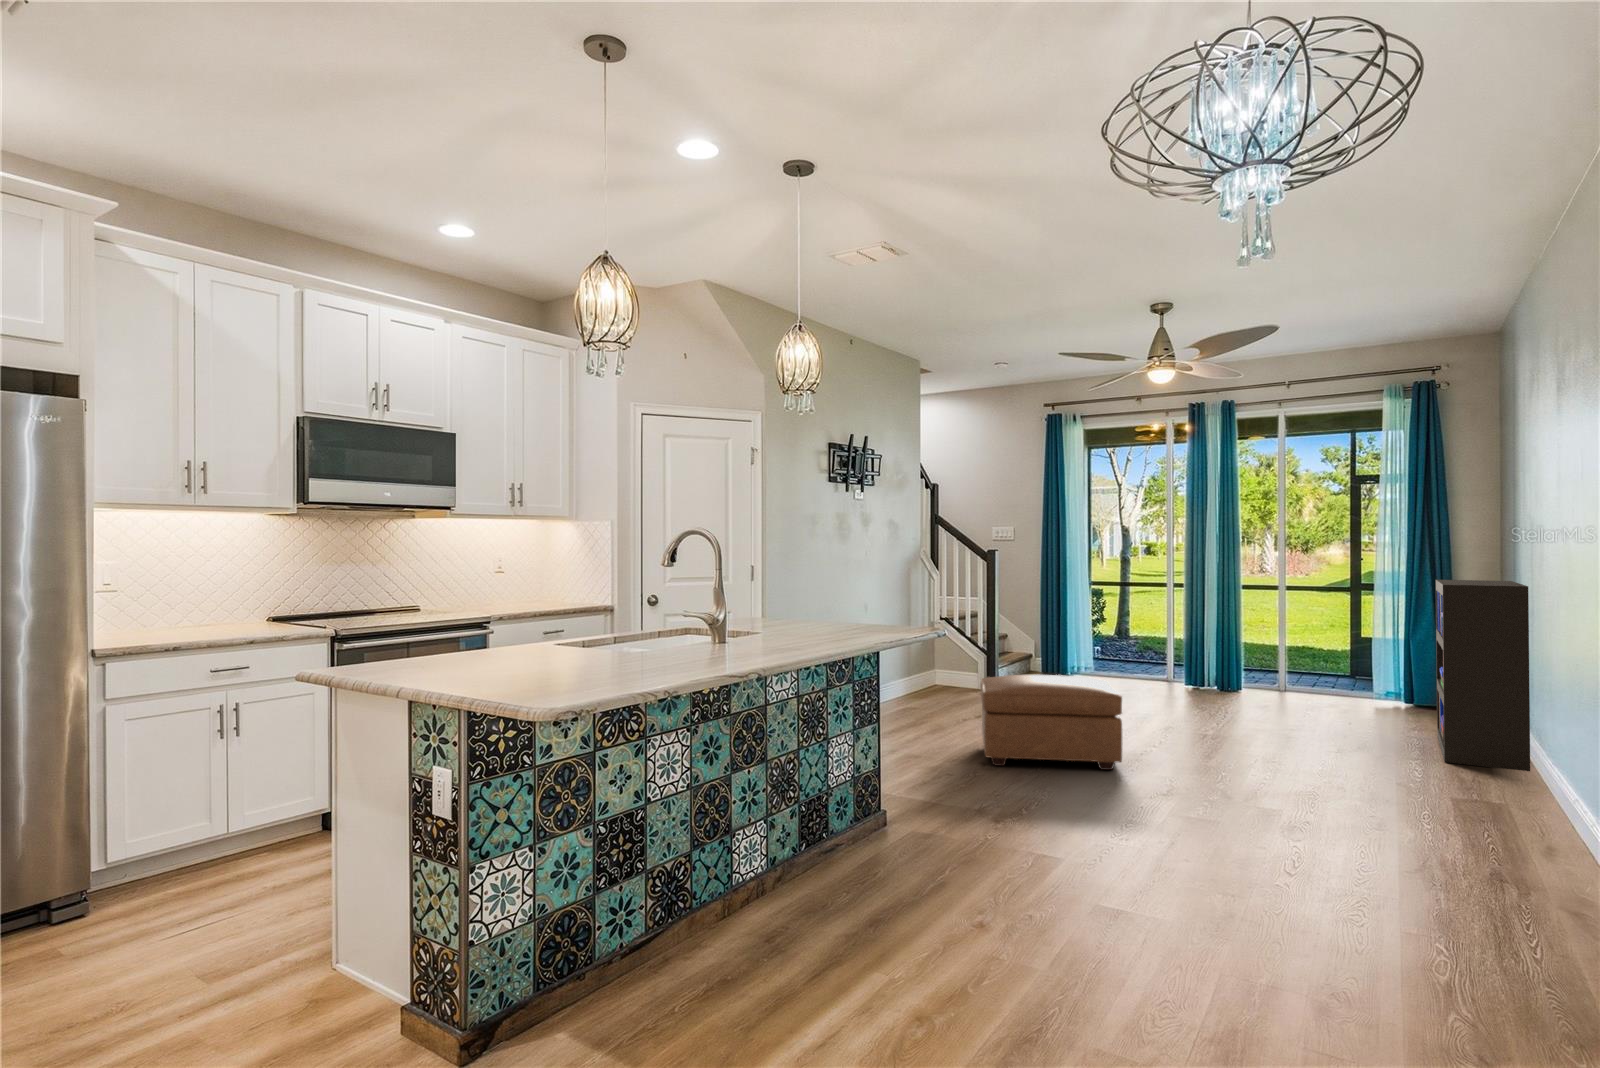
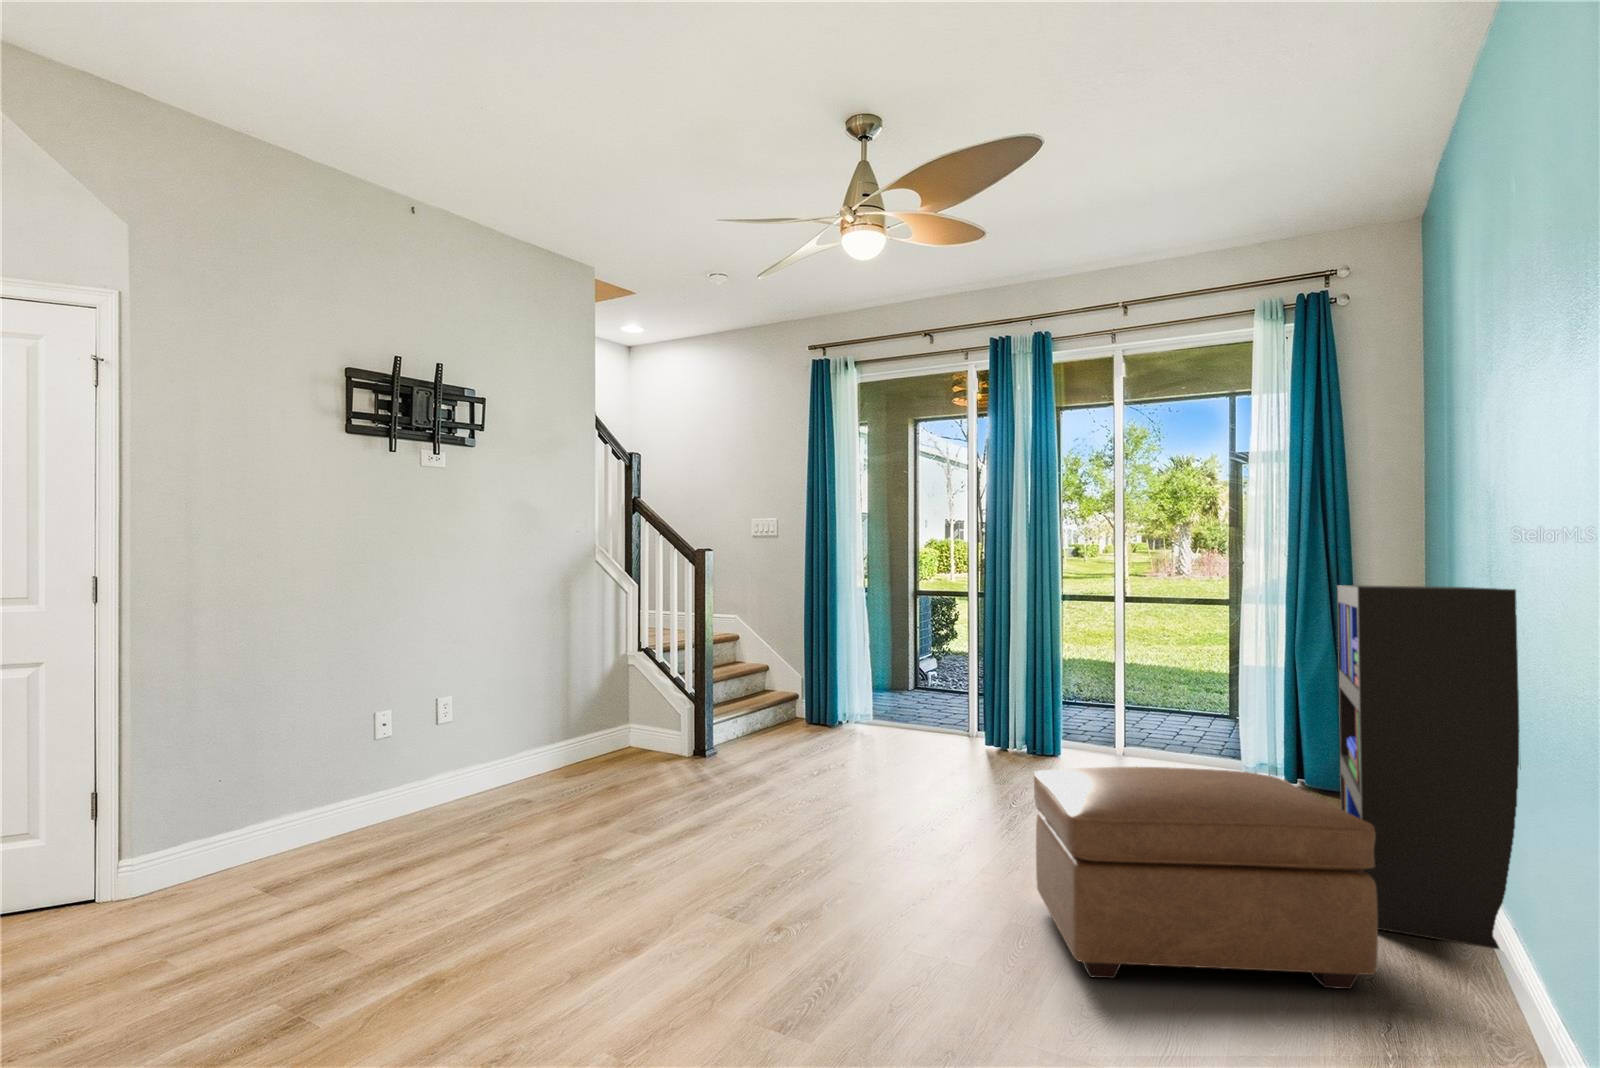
ottoman: present [980,675,1122,770] -> present [1034,767,1378,989]

